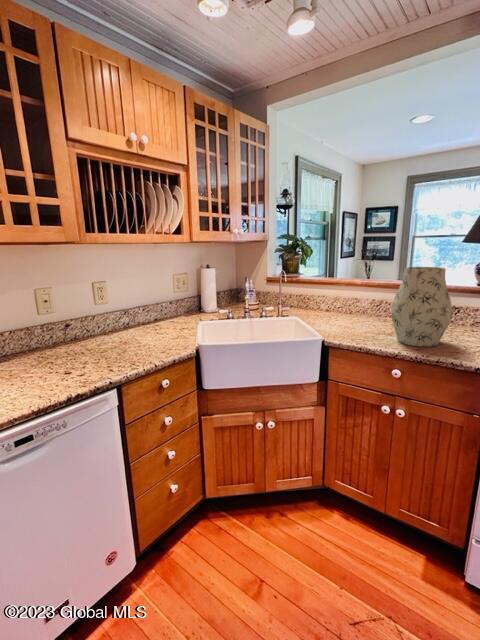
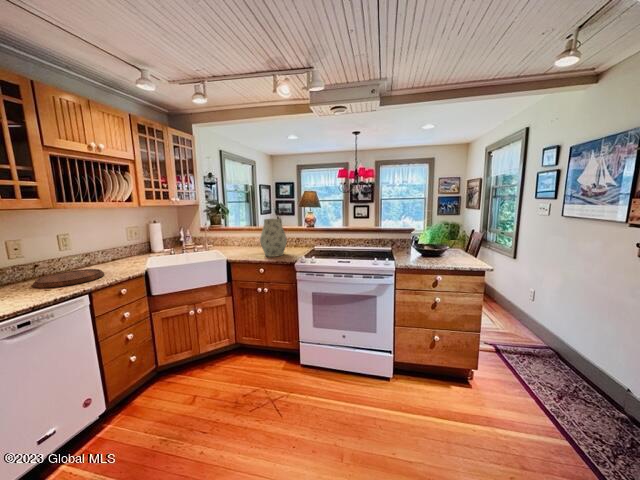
cutting board: none [55,337,142,368] -> present [33,269,104,288]

